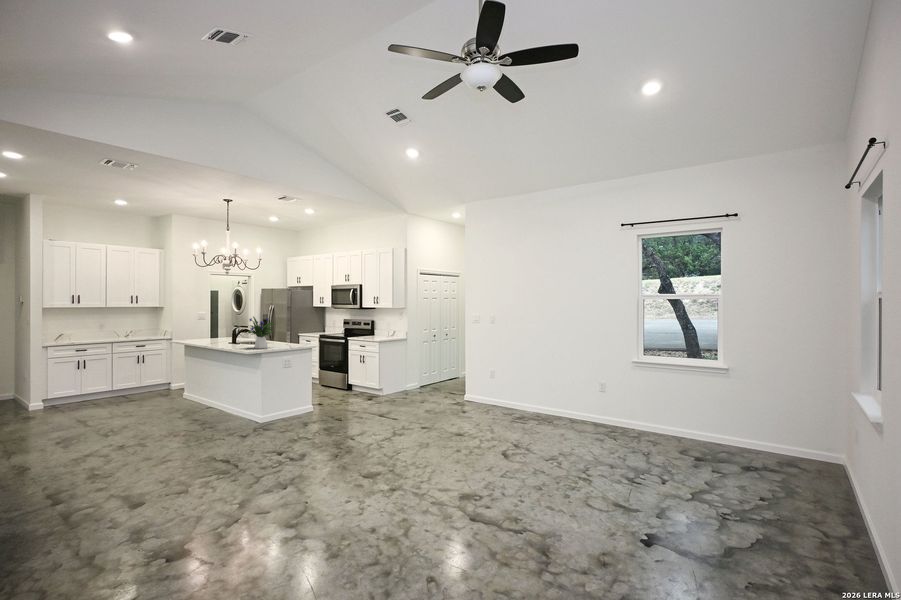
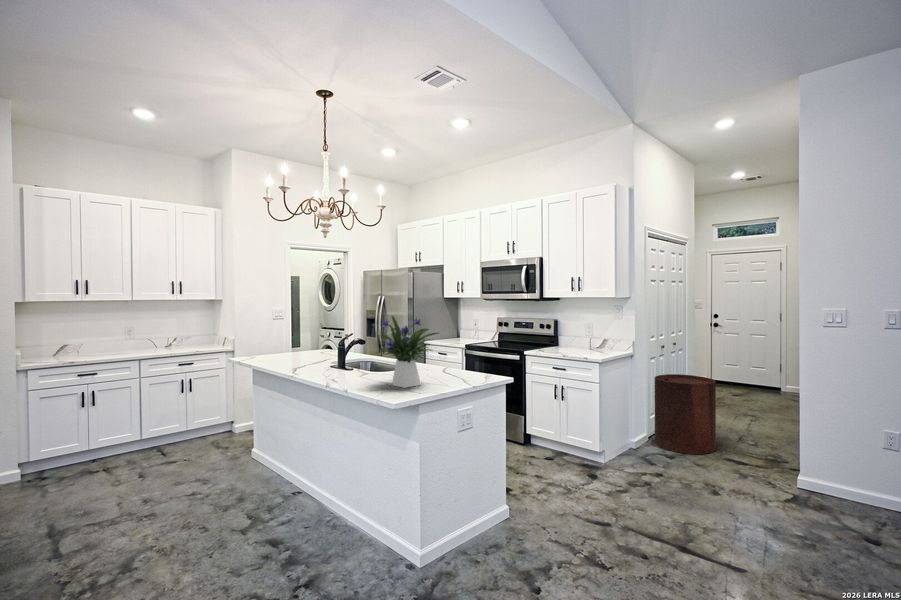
trash can: none [421,351,450,391] -> present [654,374,716,454]

